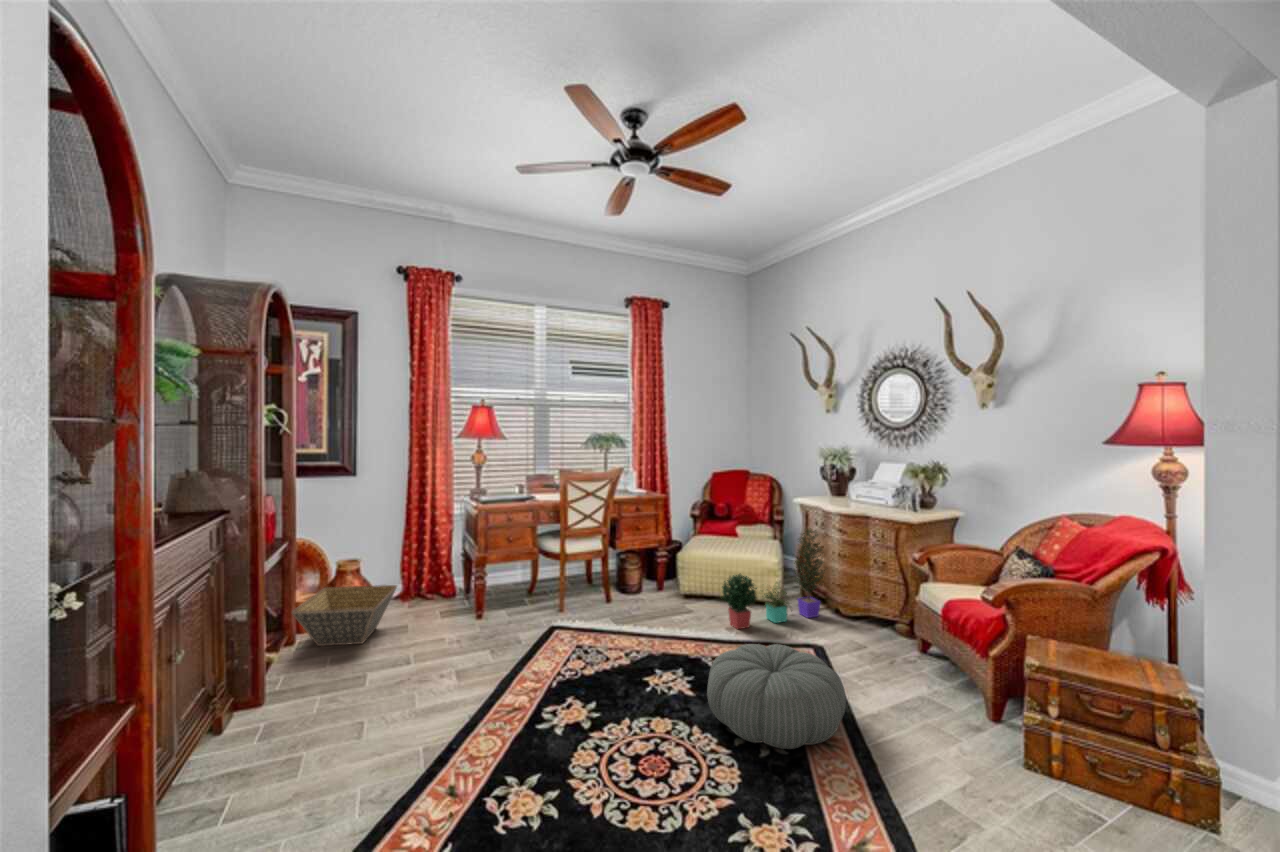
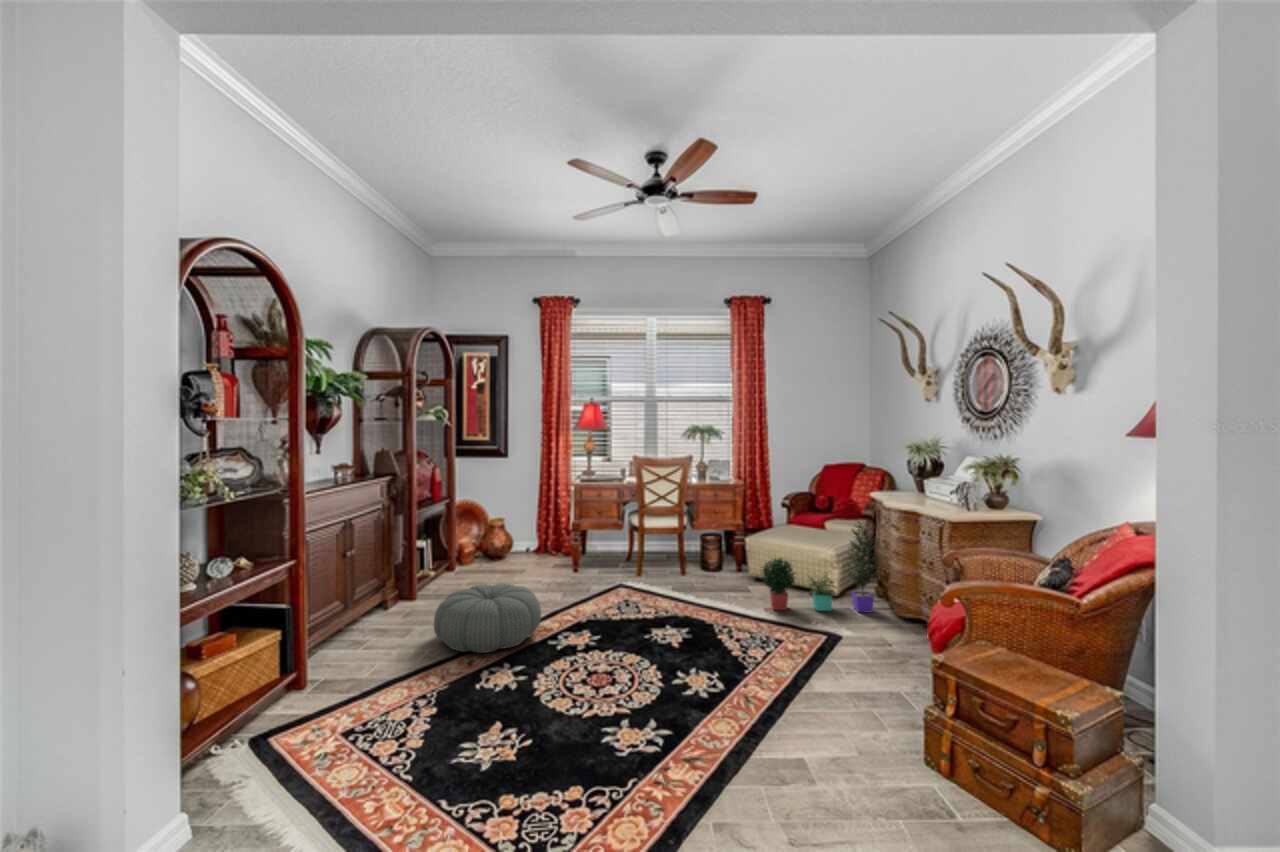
basket: present [292,585,397,646] -> none [442,535,519,577]
pouf: present [707,644,846,749] -> present [434,583,541,653]

